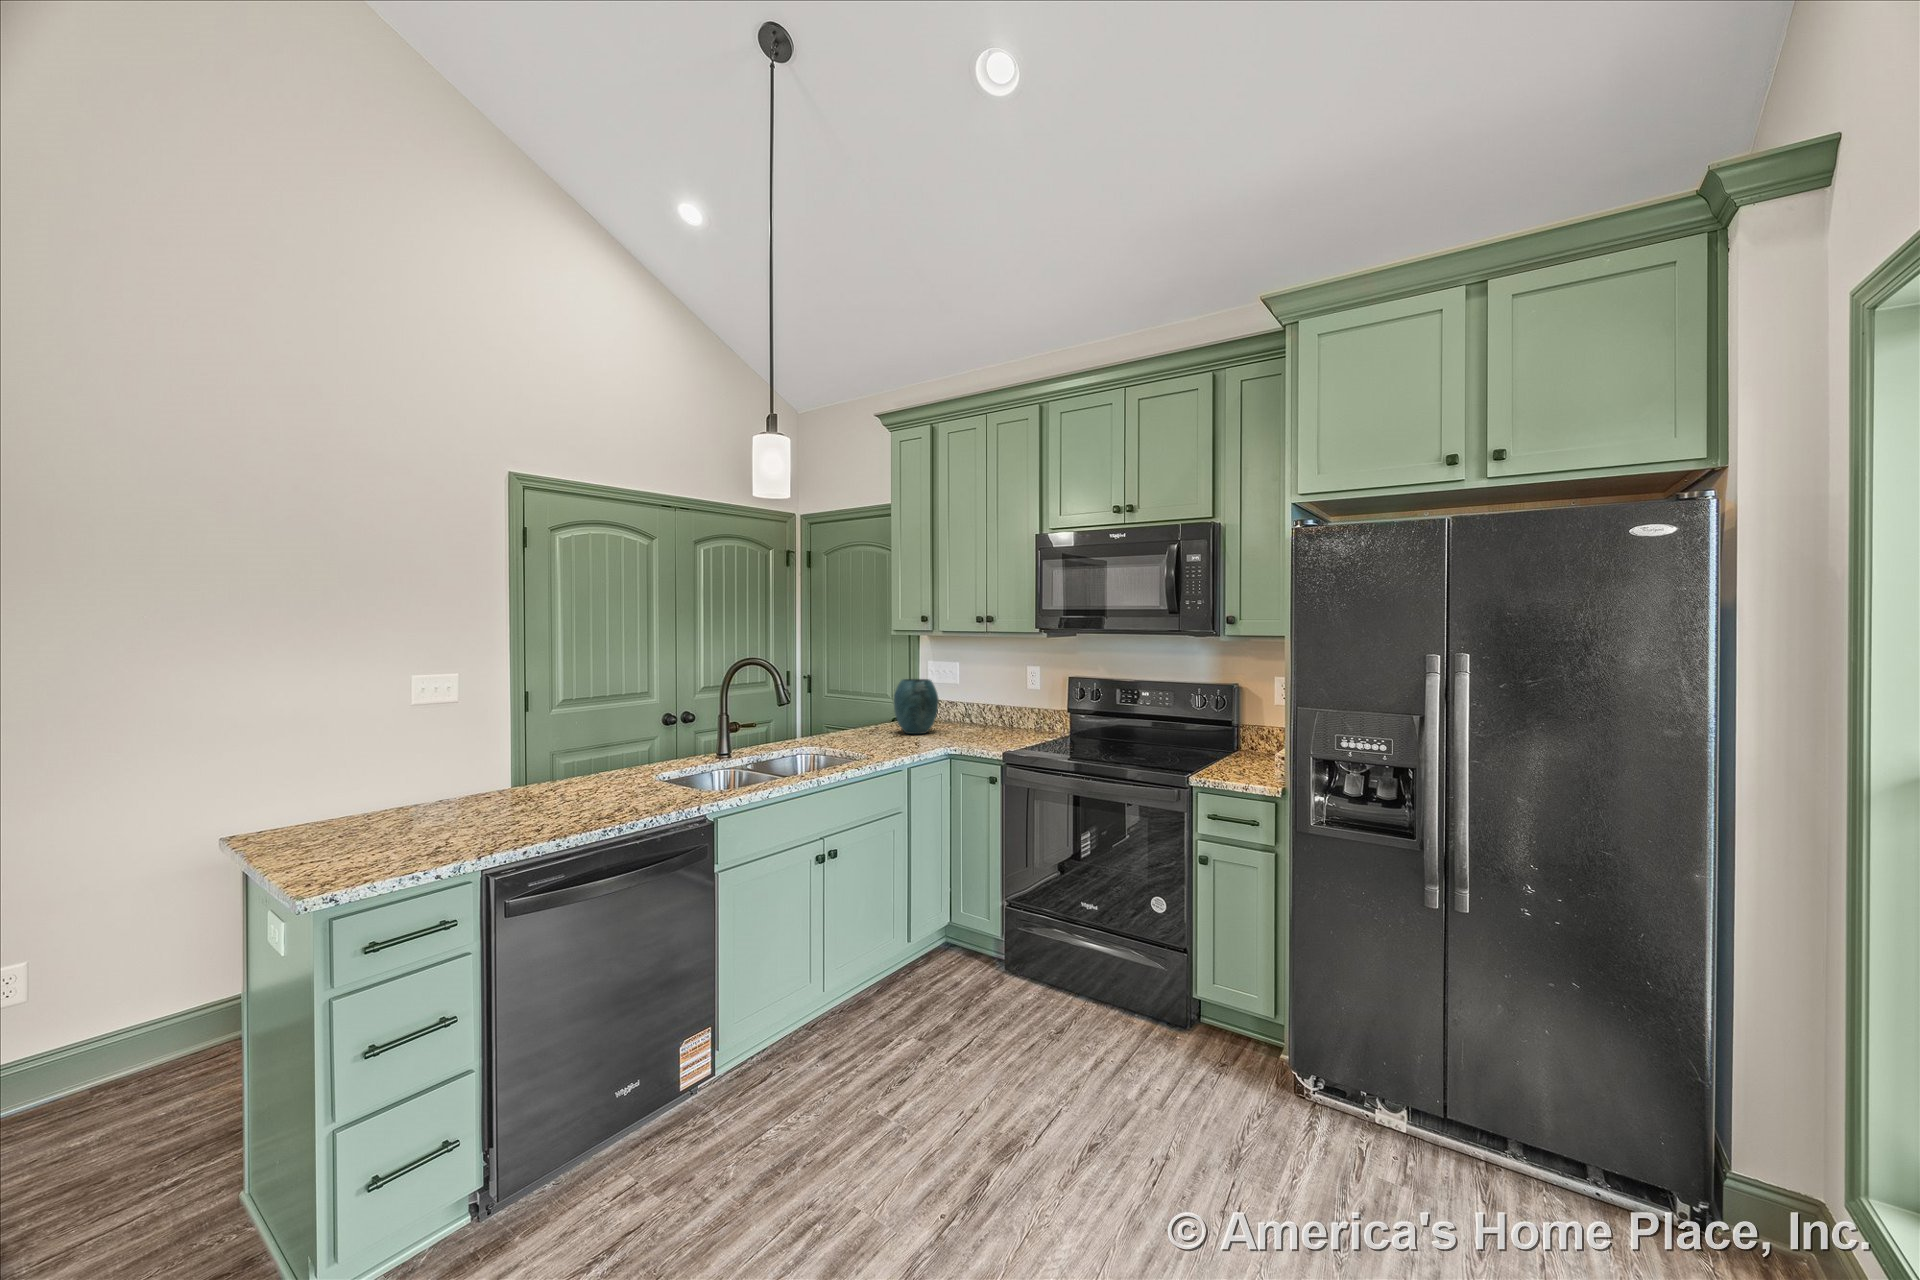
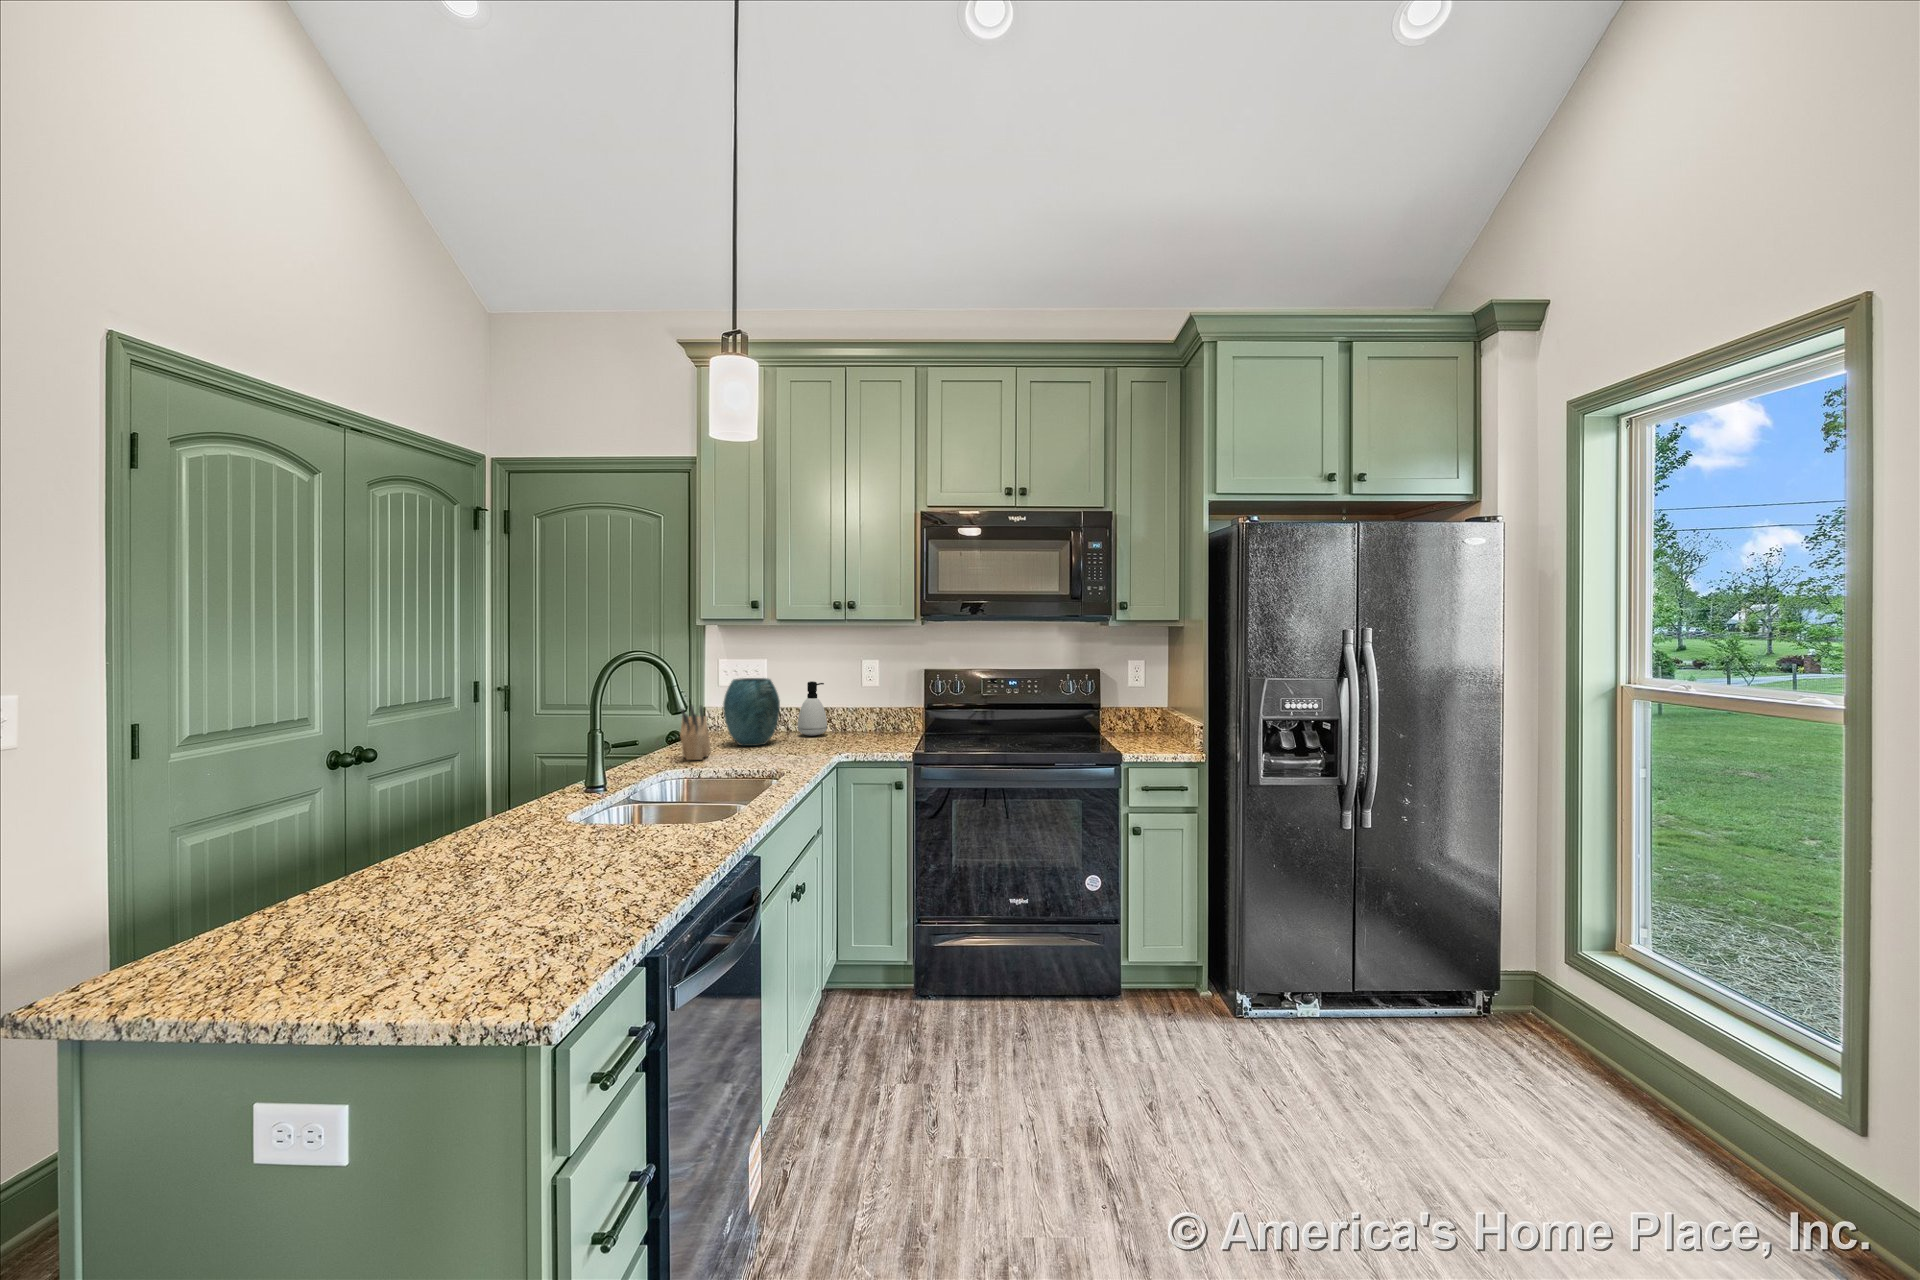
soap dispenser: none [961,685,987,730] -> present [798,681,827,736]
knife block: none [835,696,876,741] -> present [680,705,711,760]

